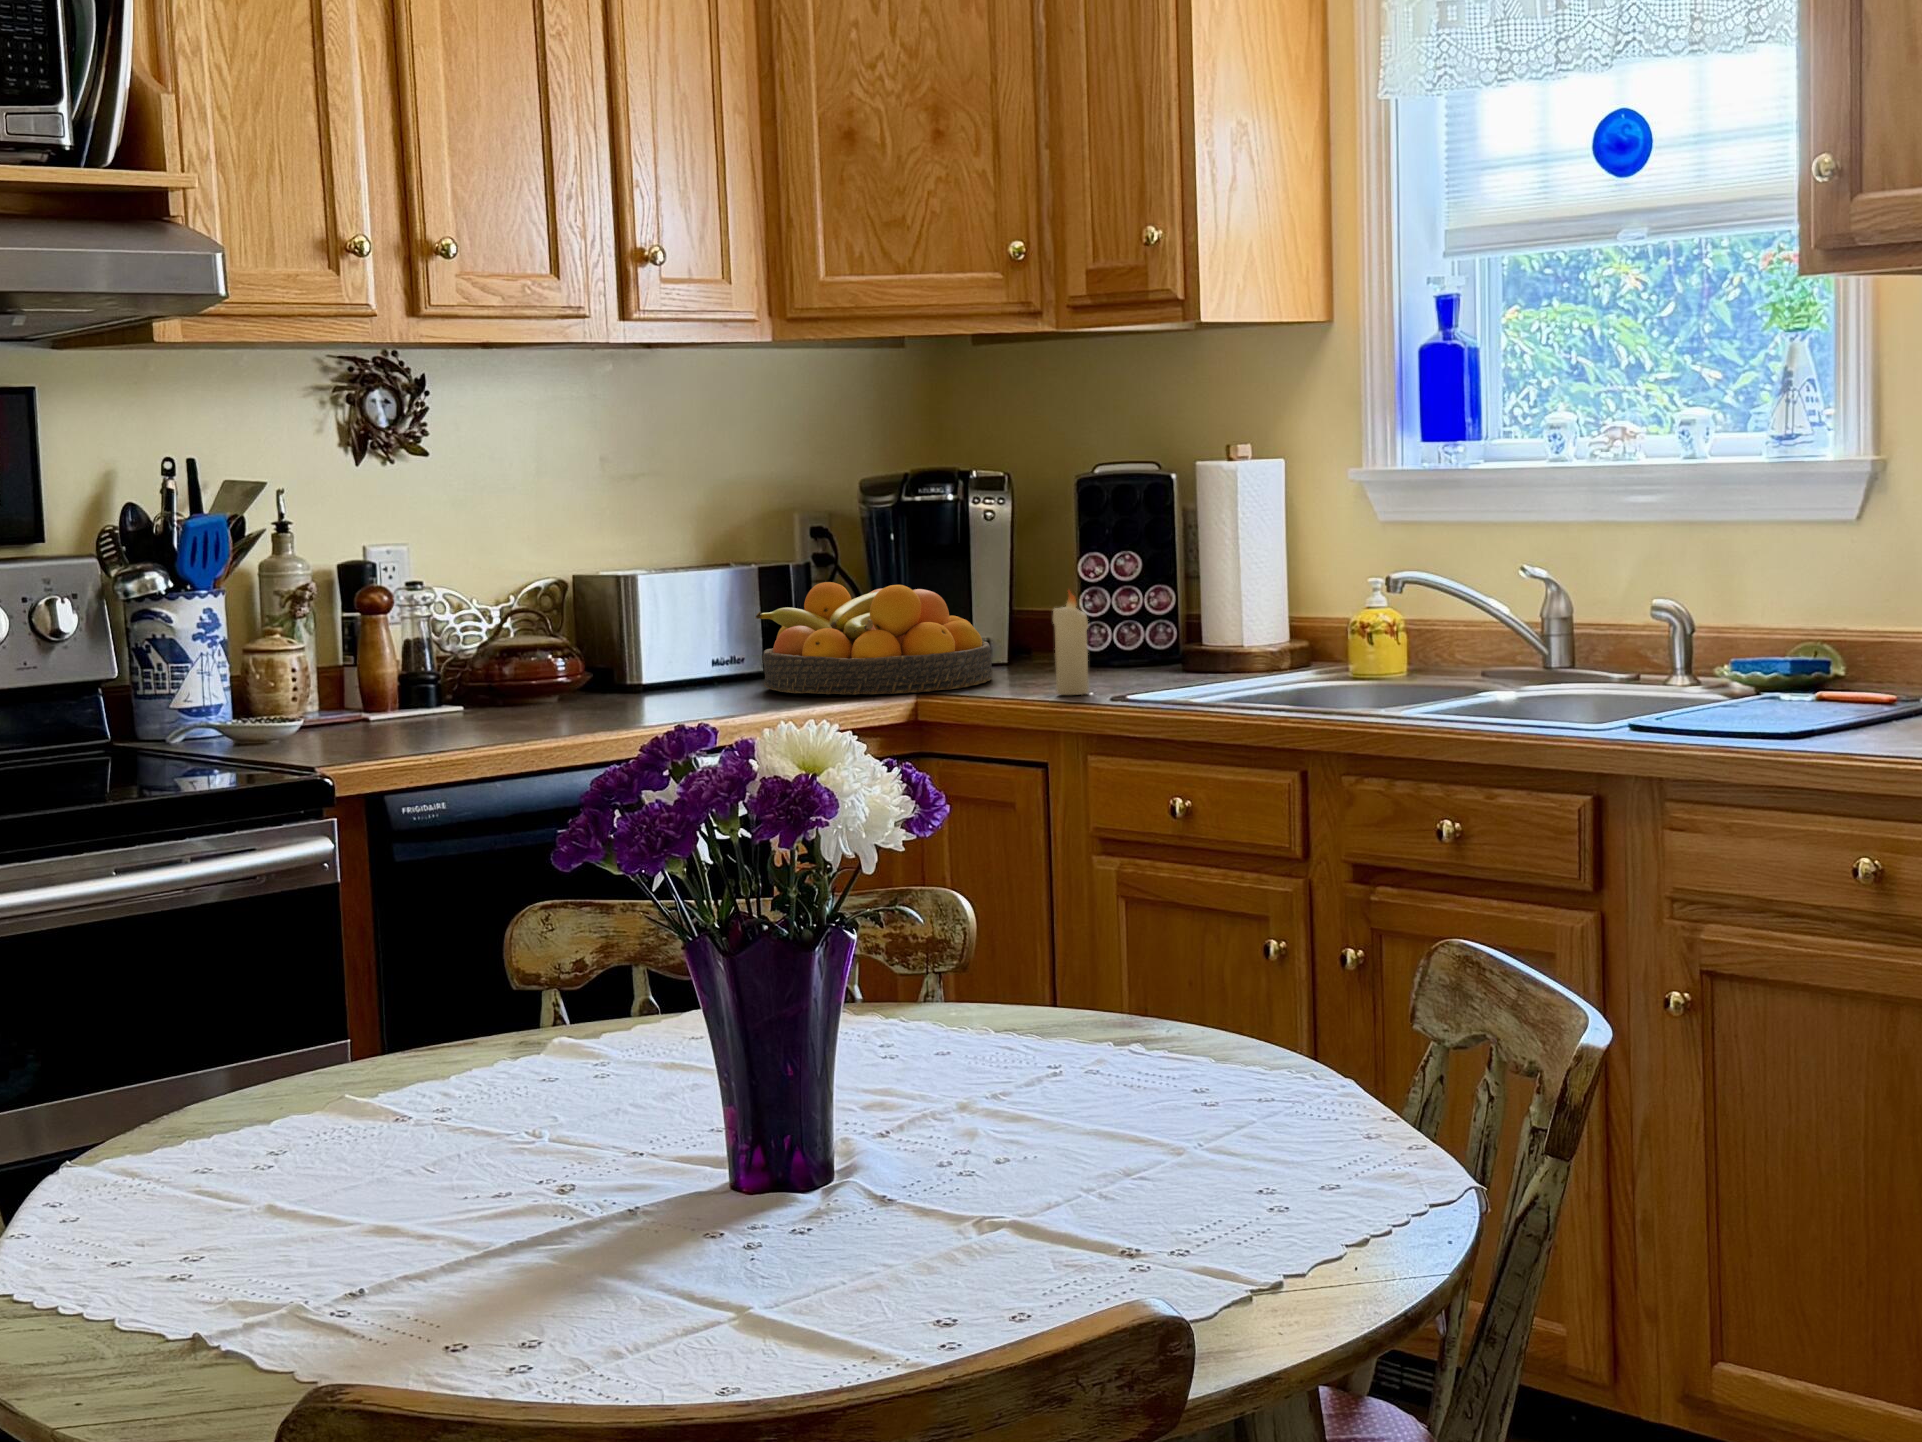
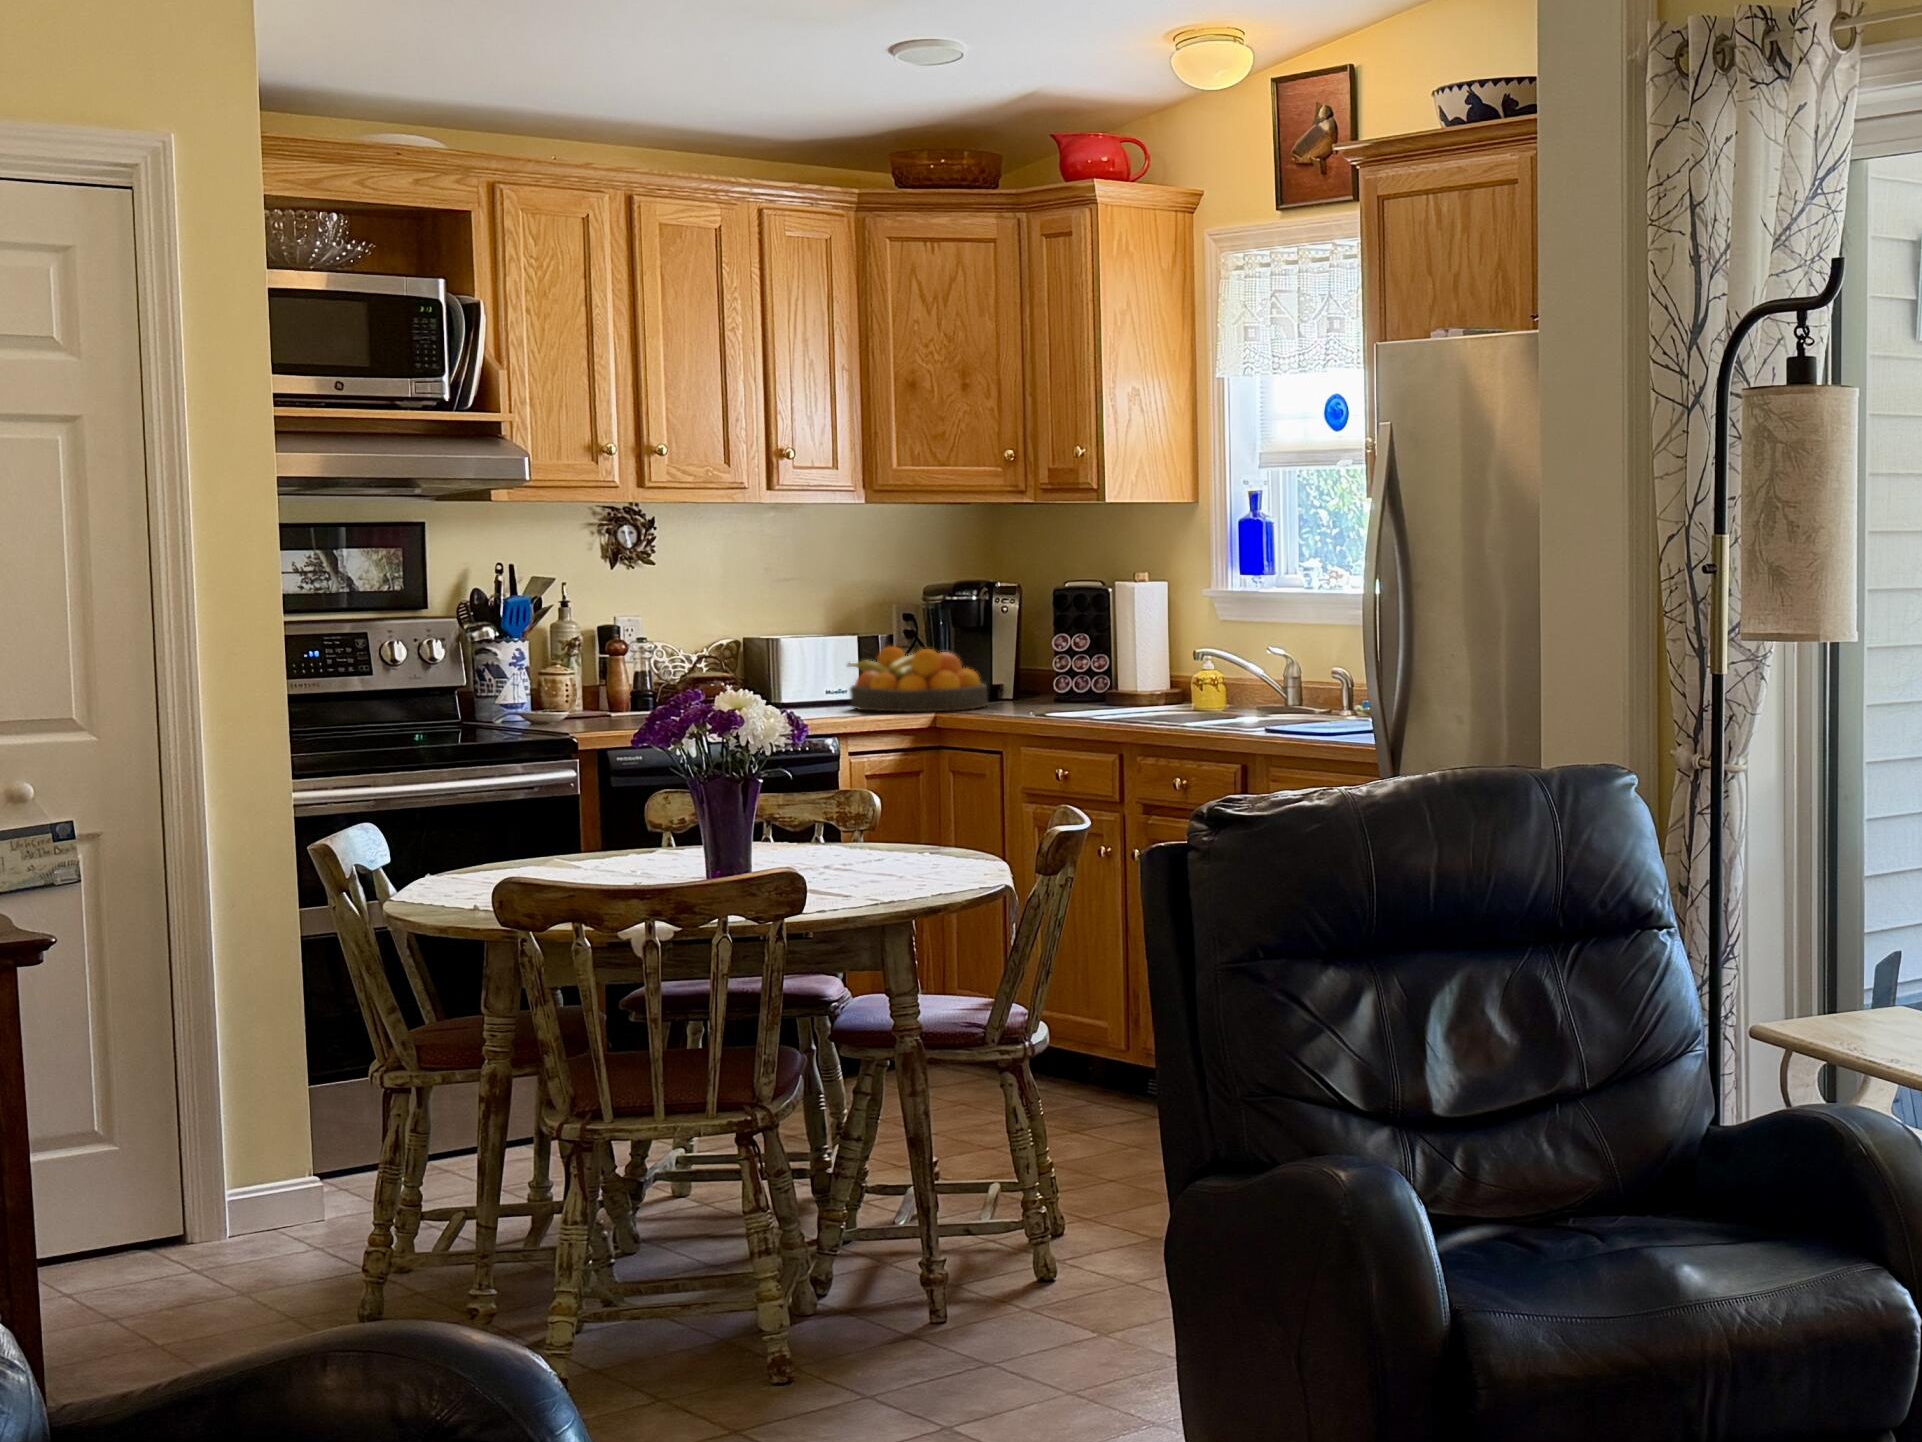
candle: present [1052,591,1089,695] -> none [1007,653,1028,714]

